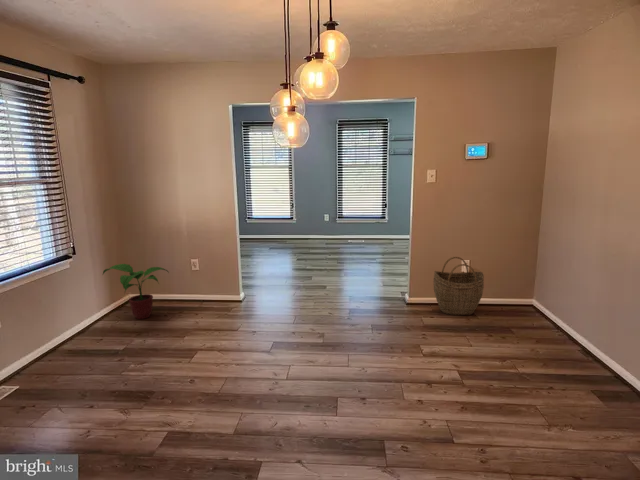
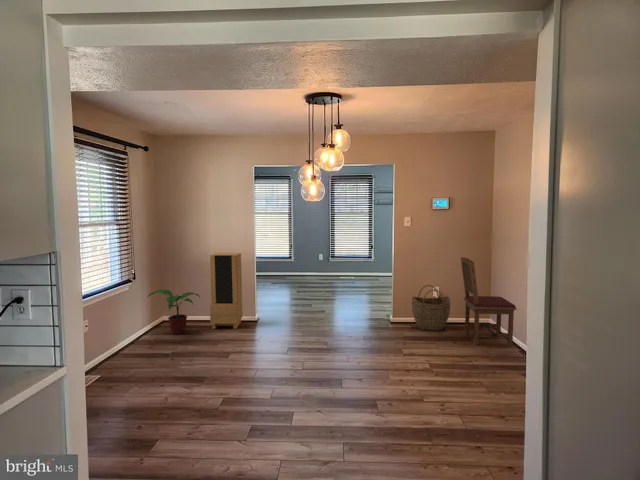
storage cabinet: none [178,217,224,311] -> present [210,253,242,329]
dining chair: none [502,222,580,341] -> present [461,257,517,346]

